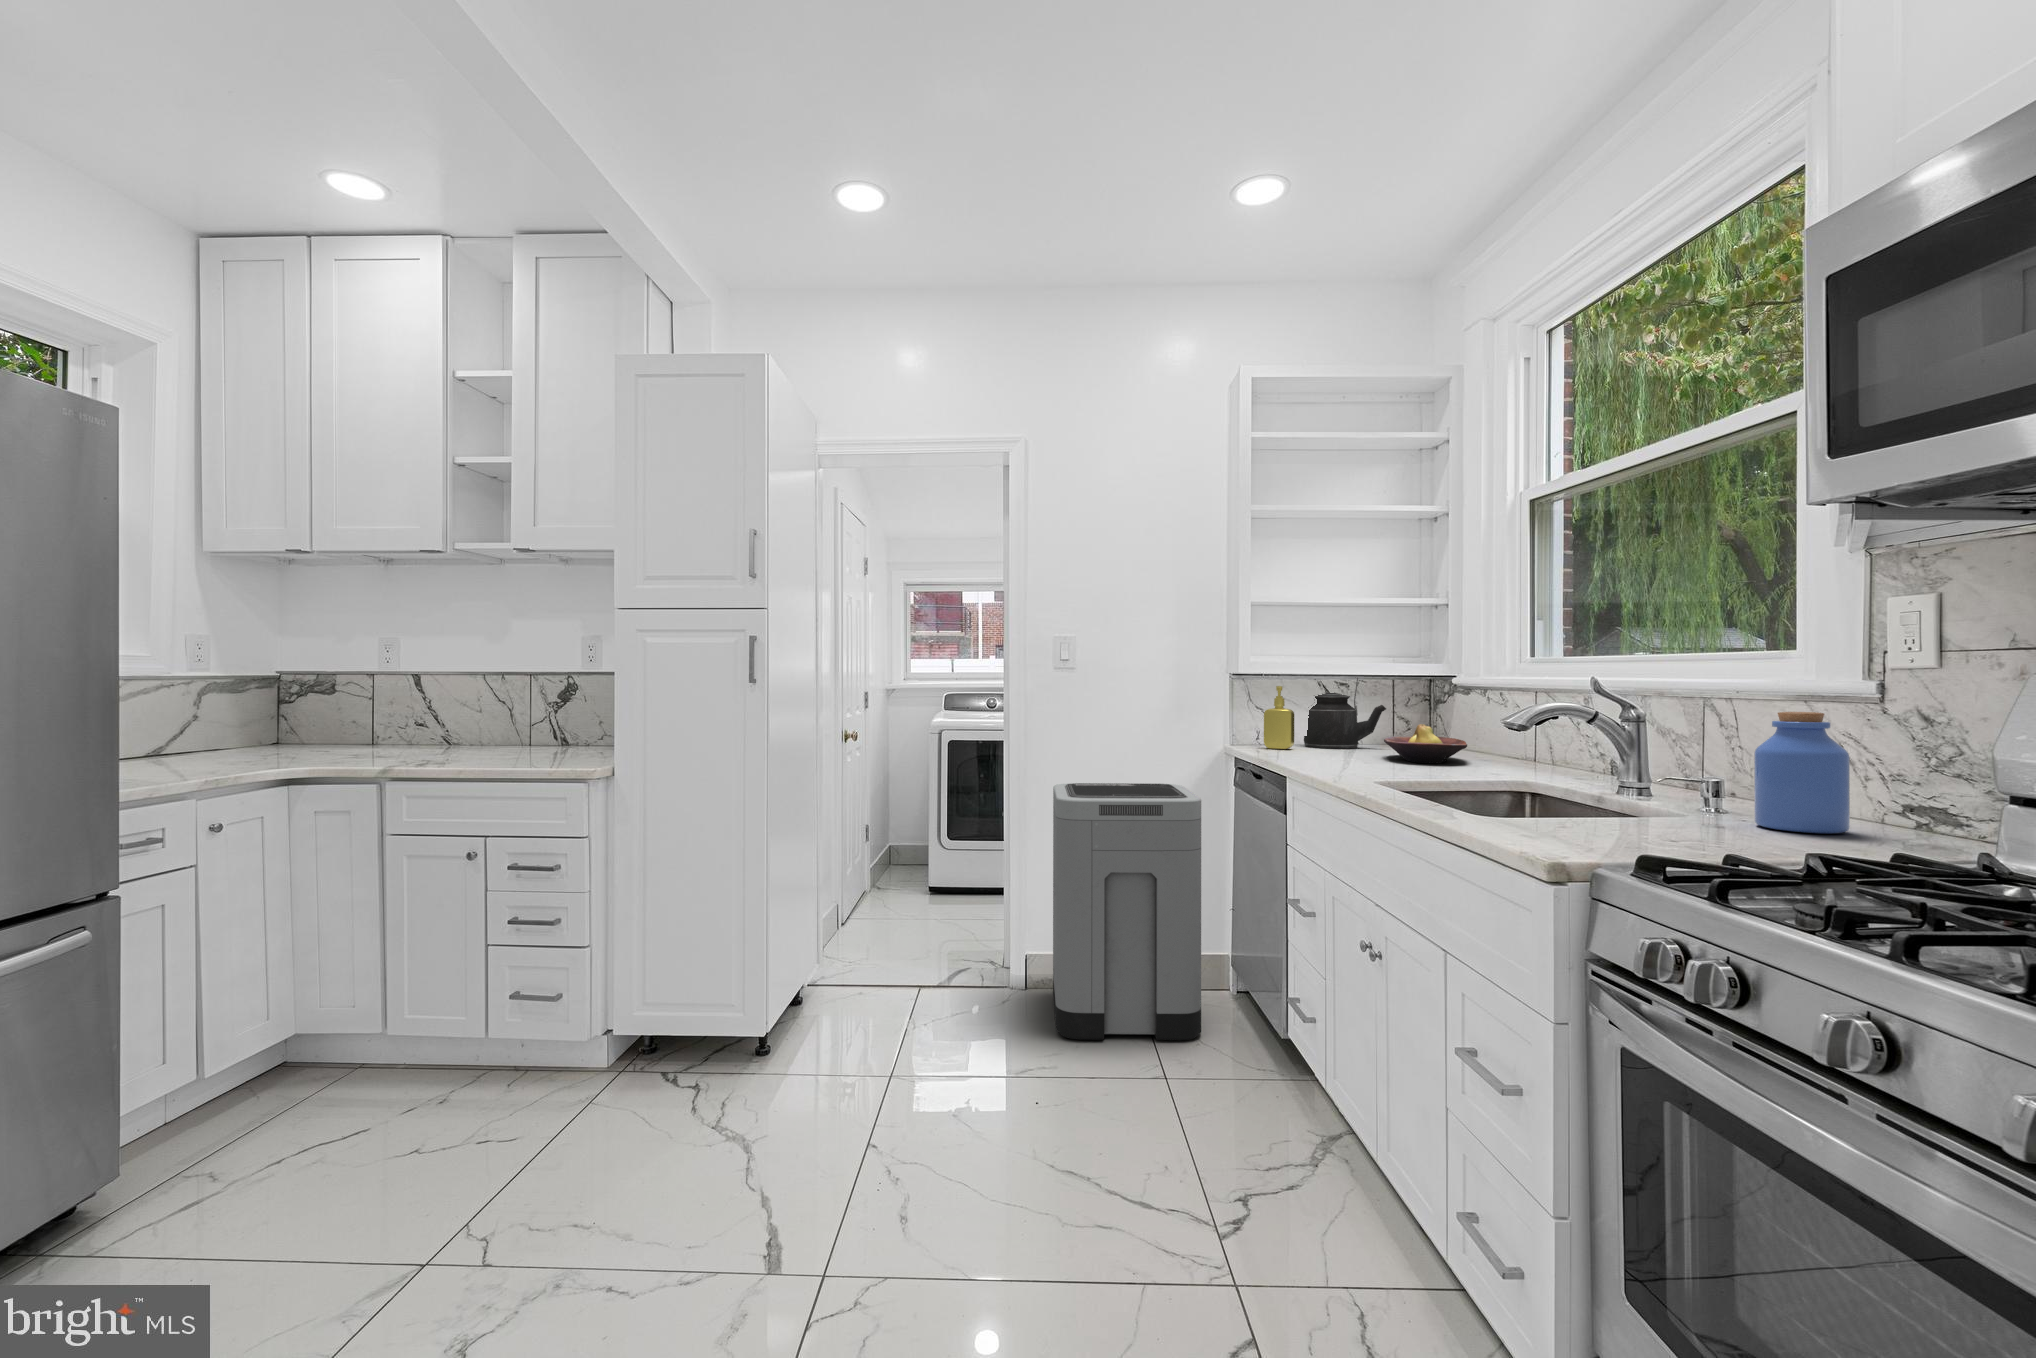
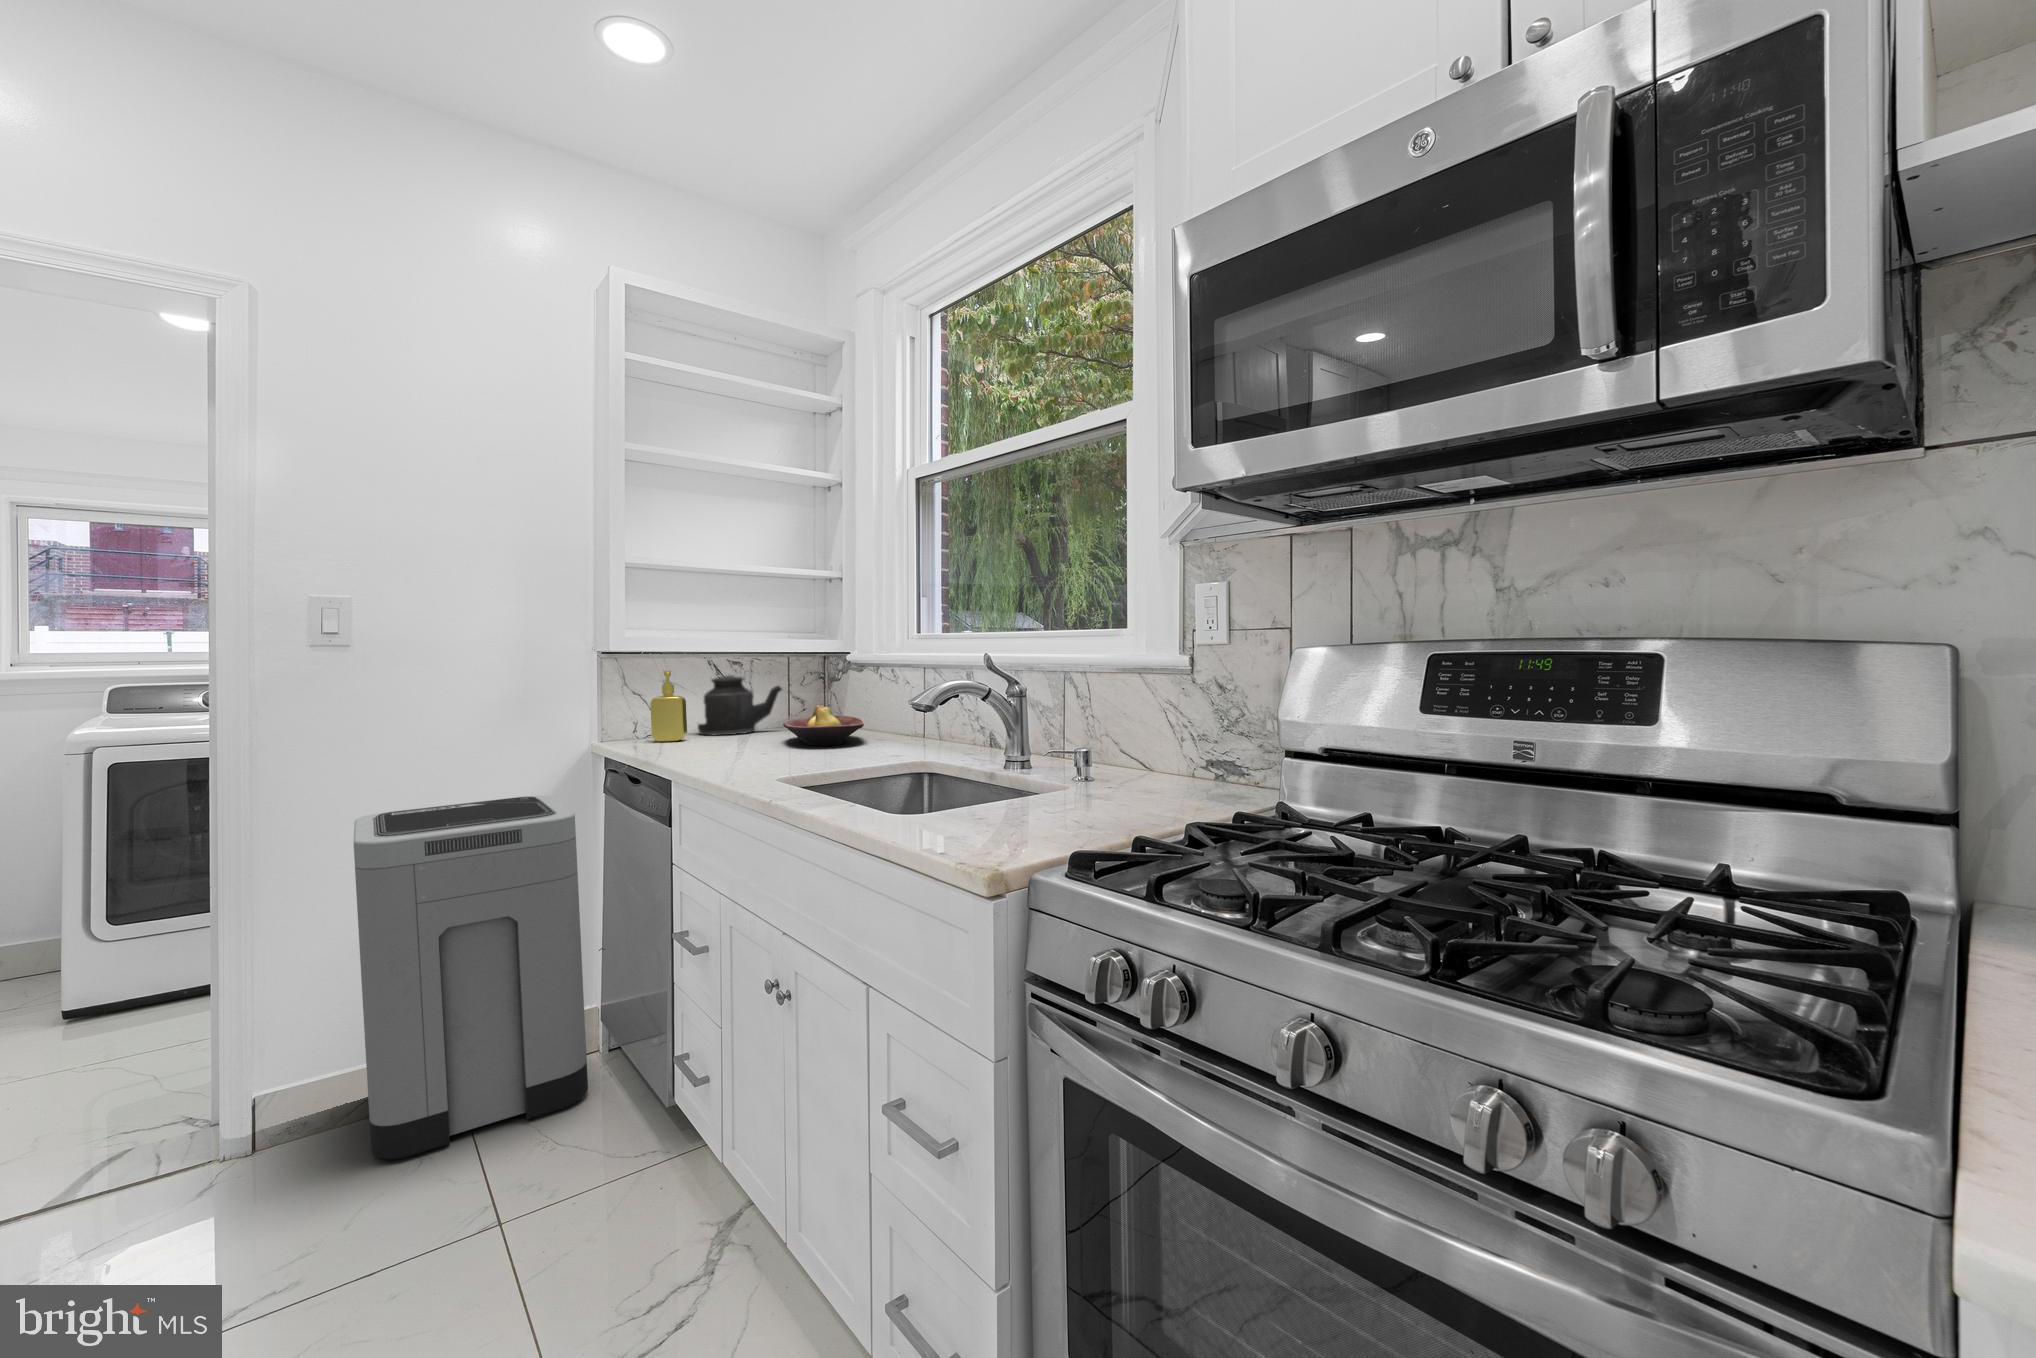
jar: present [1754,712,1850,833] -> none [1118,686,1184,795]

